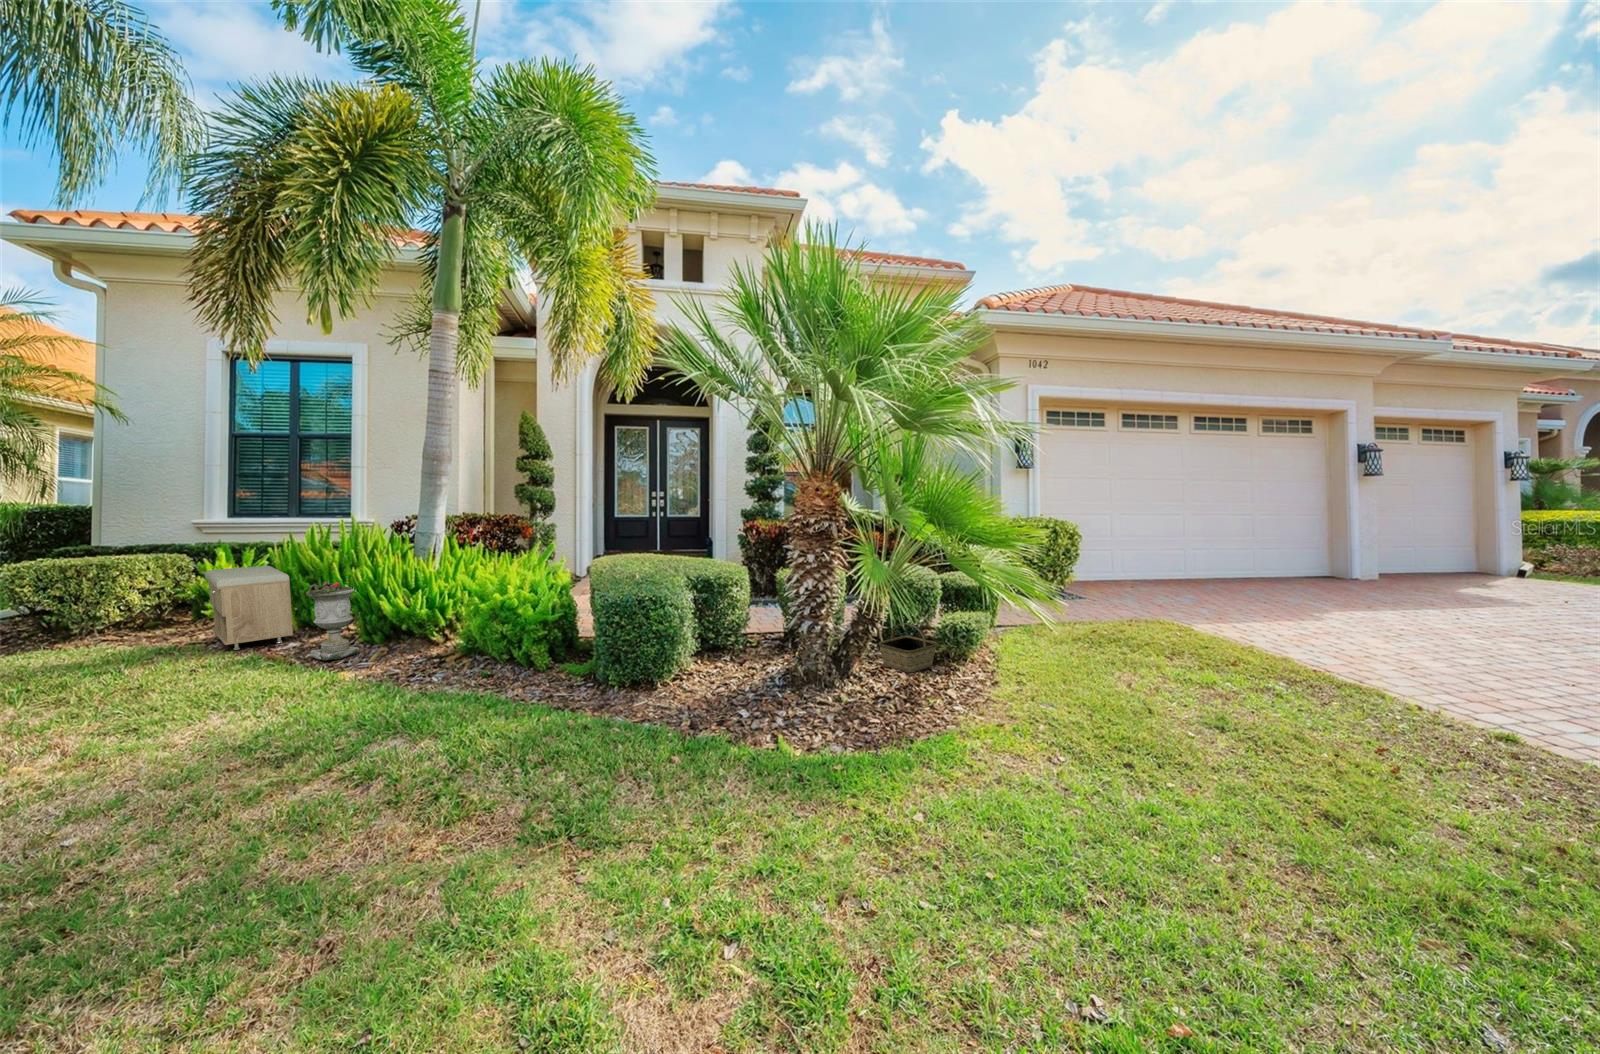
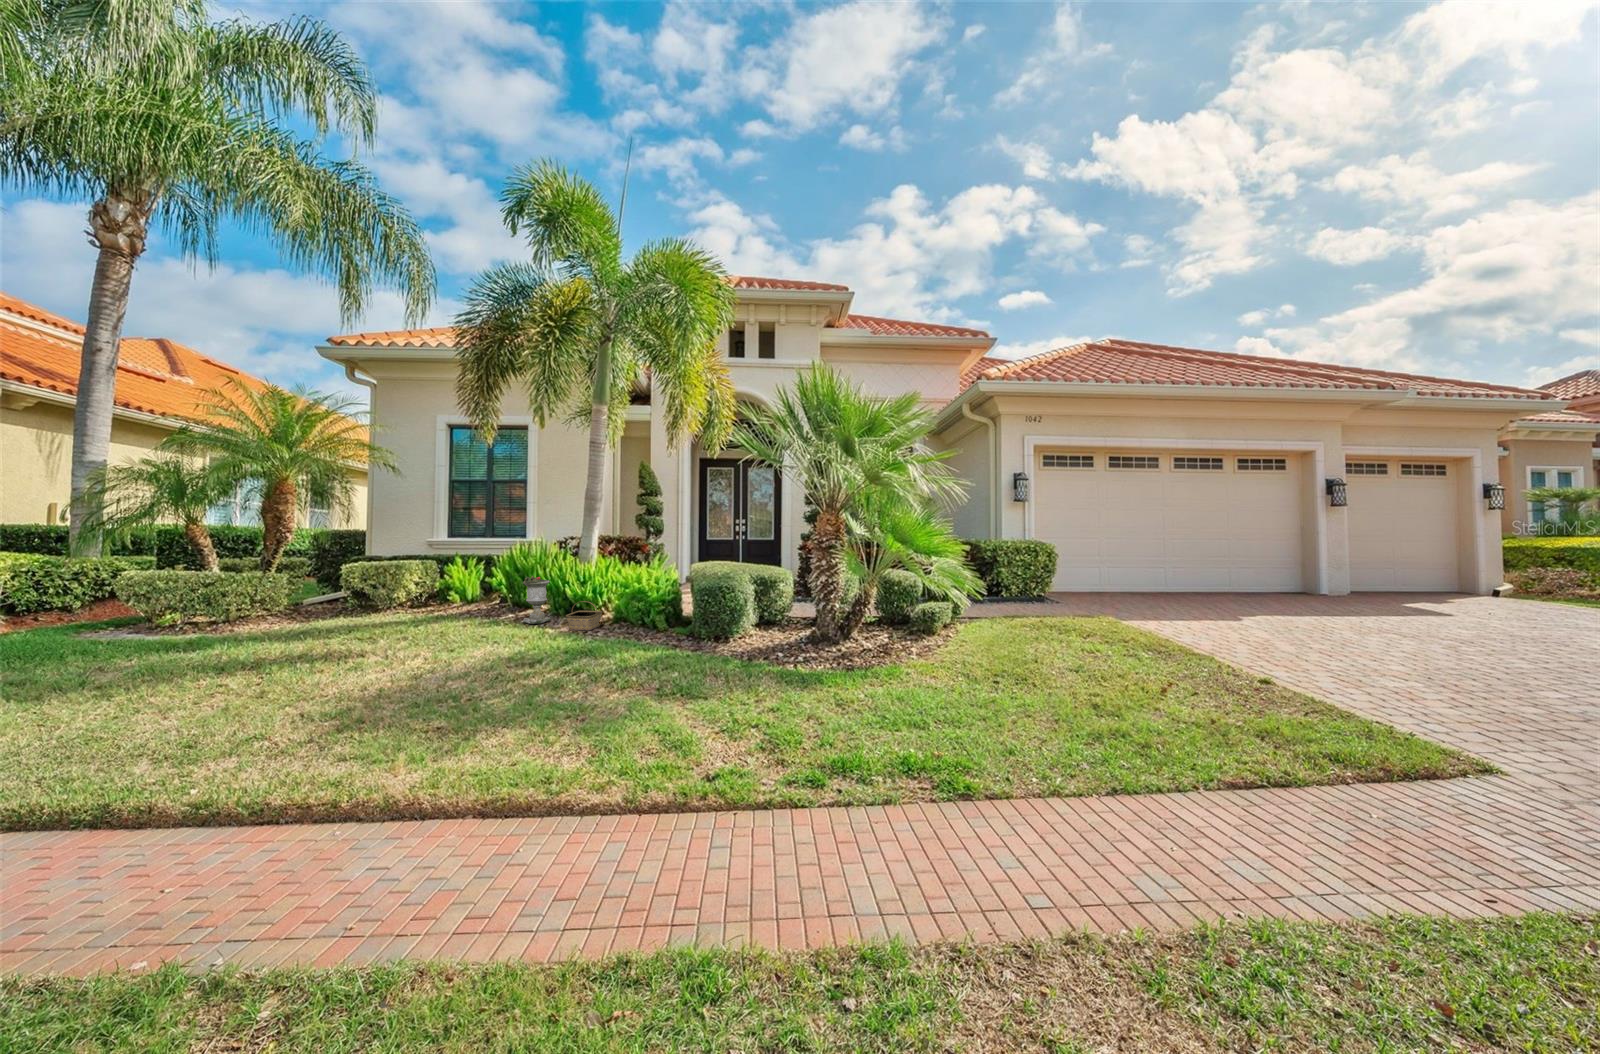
storage bench: present [205,566,293,650] -> none [458,568,509,618]
basket: present [879,623,938,673] -> present [566,601,602,630]

